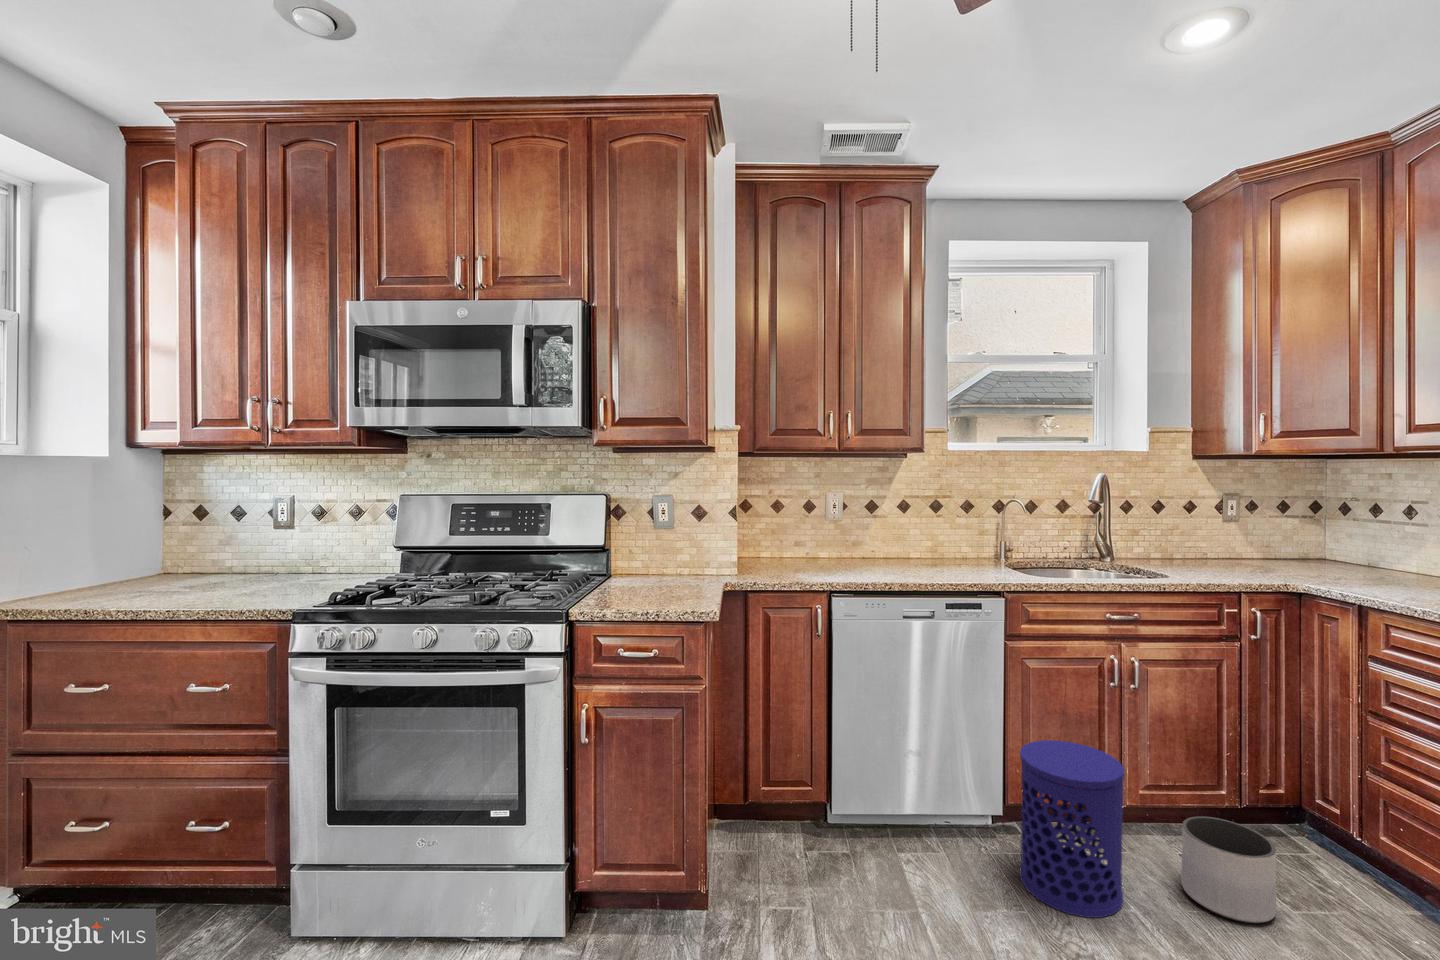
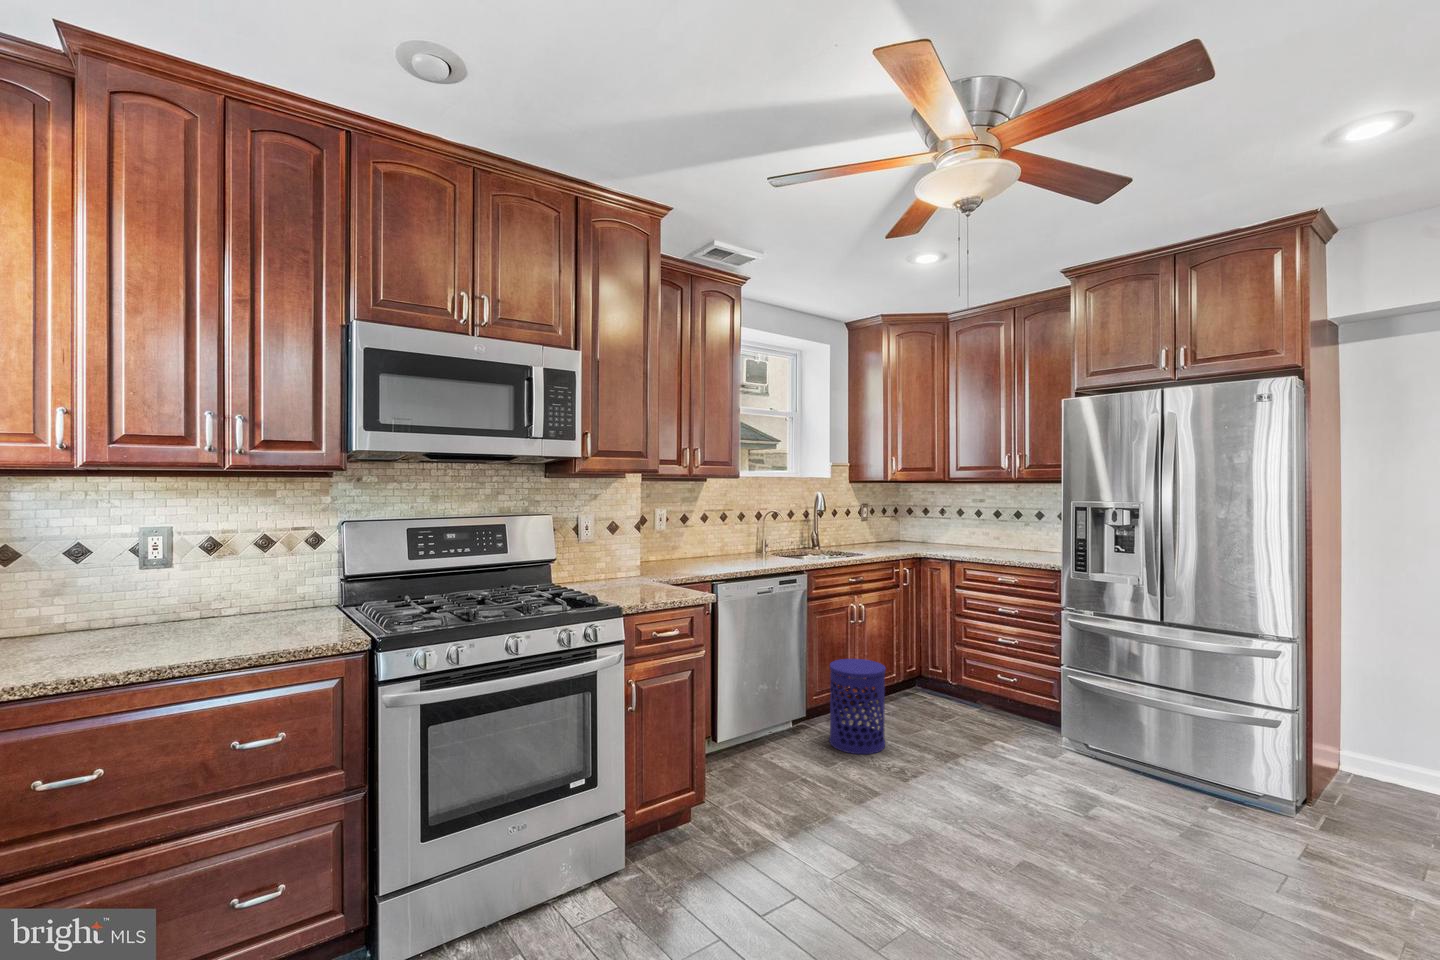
planter: present [1181,816,1276,923] -> none [897,686,939,734]

